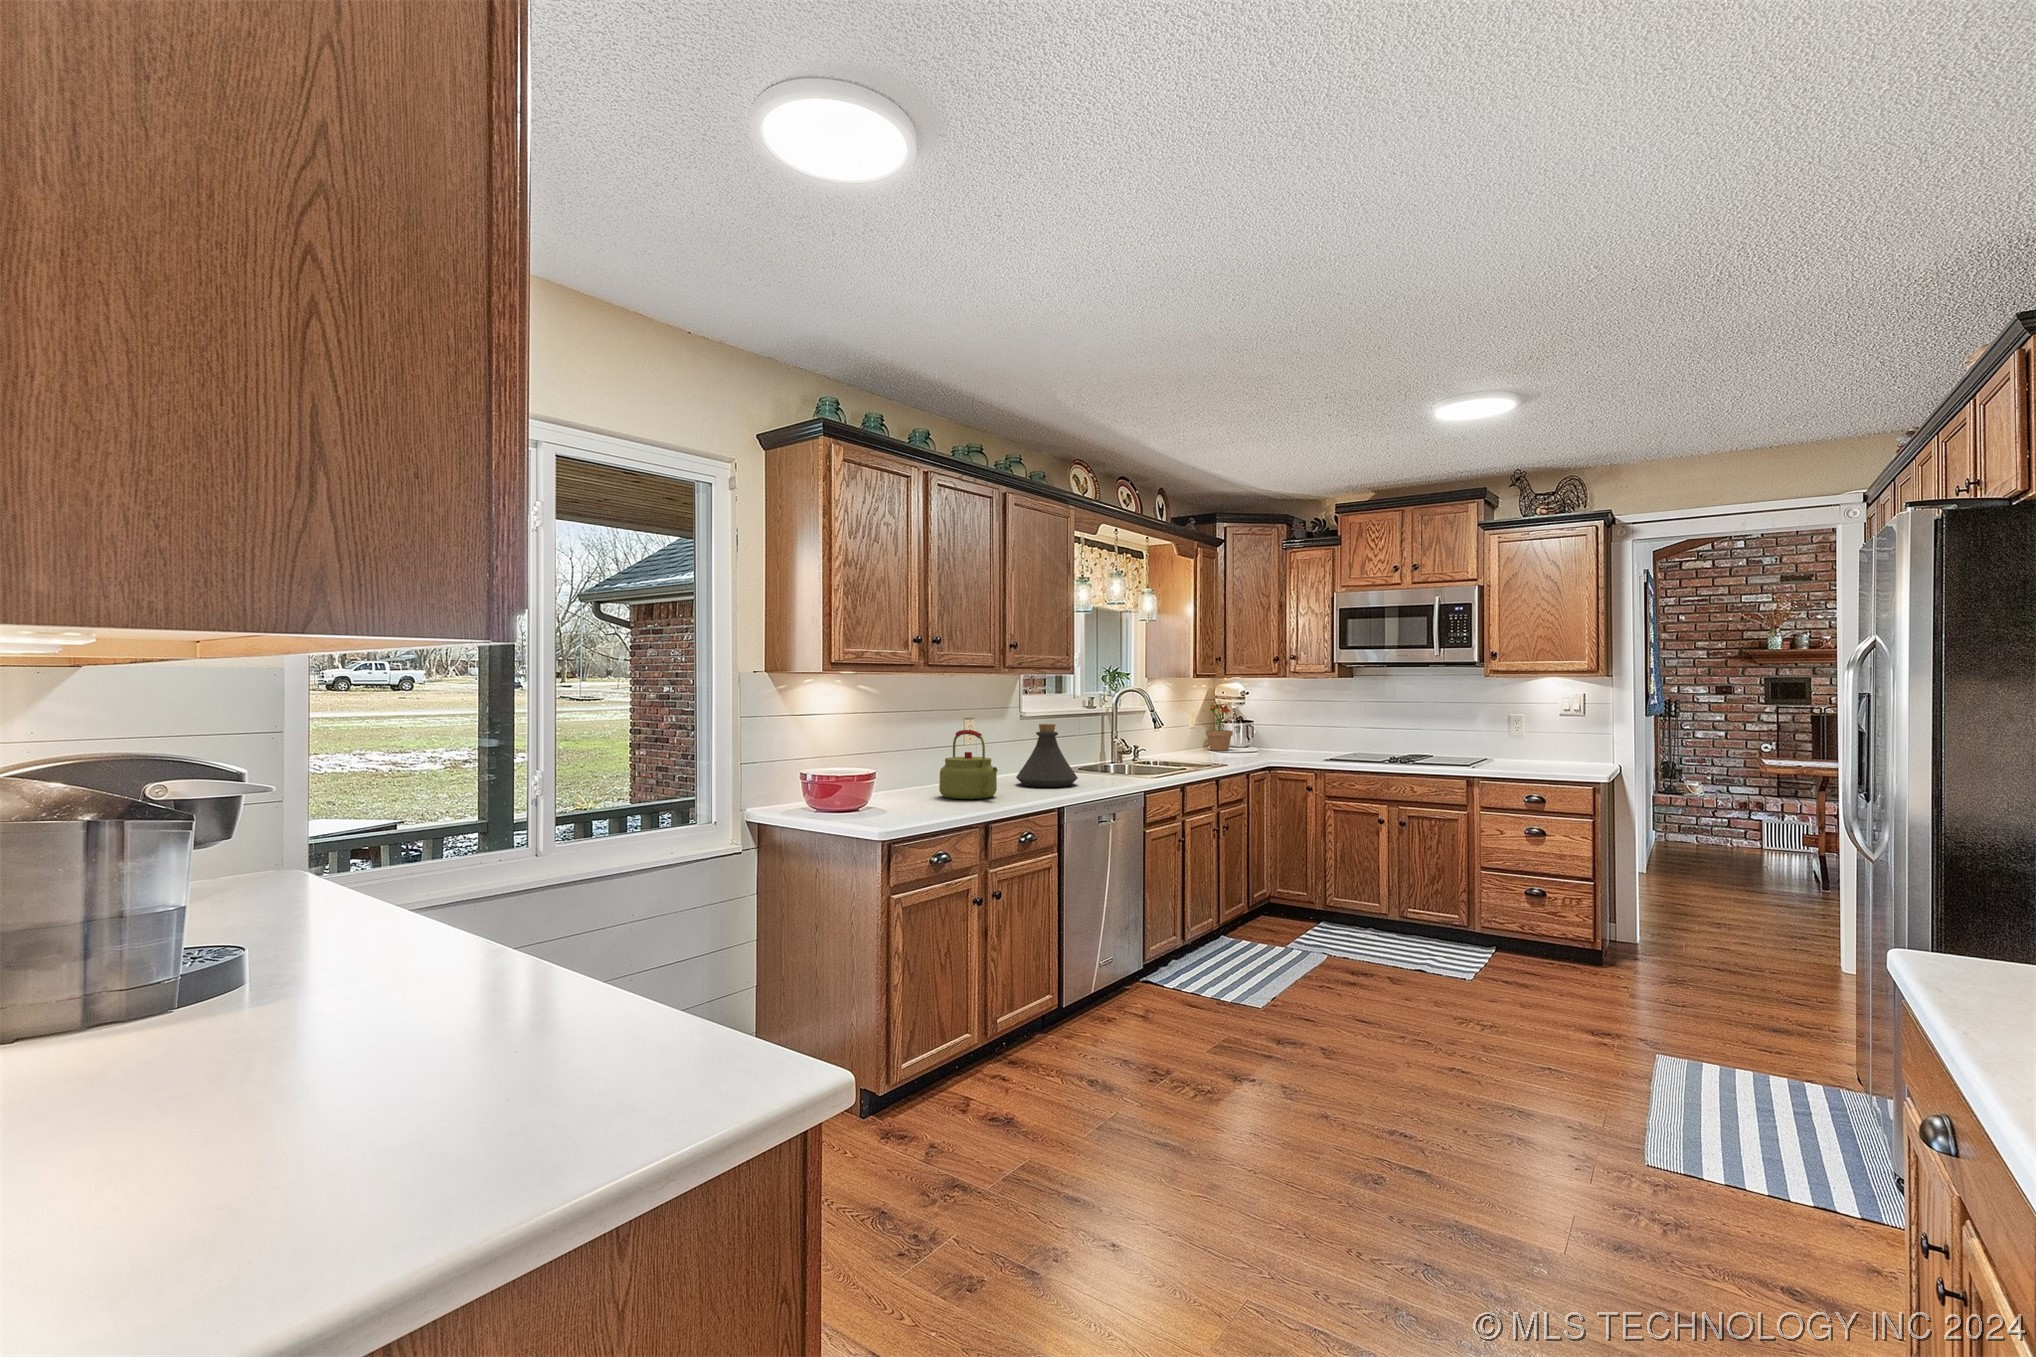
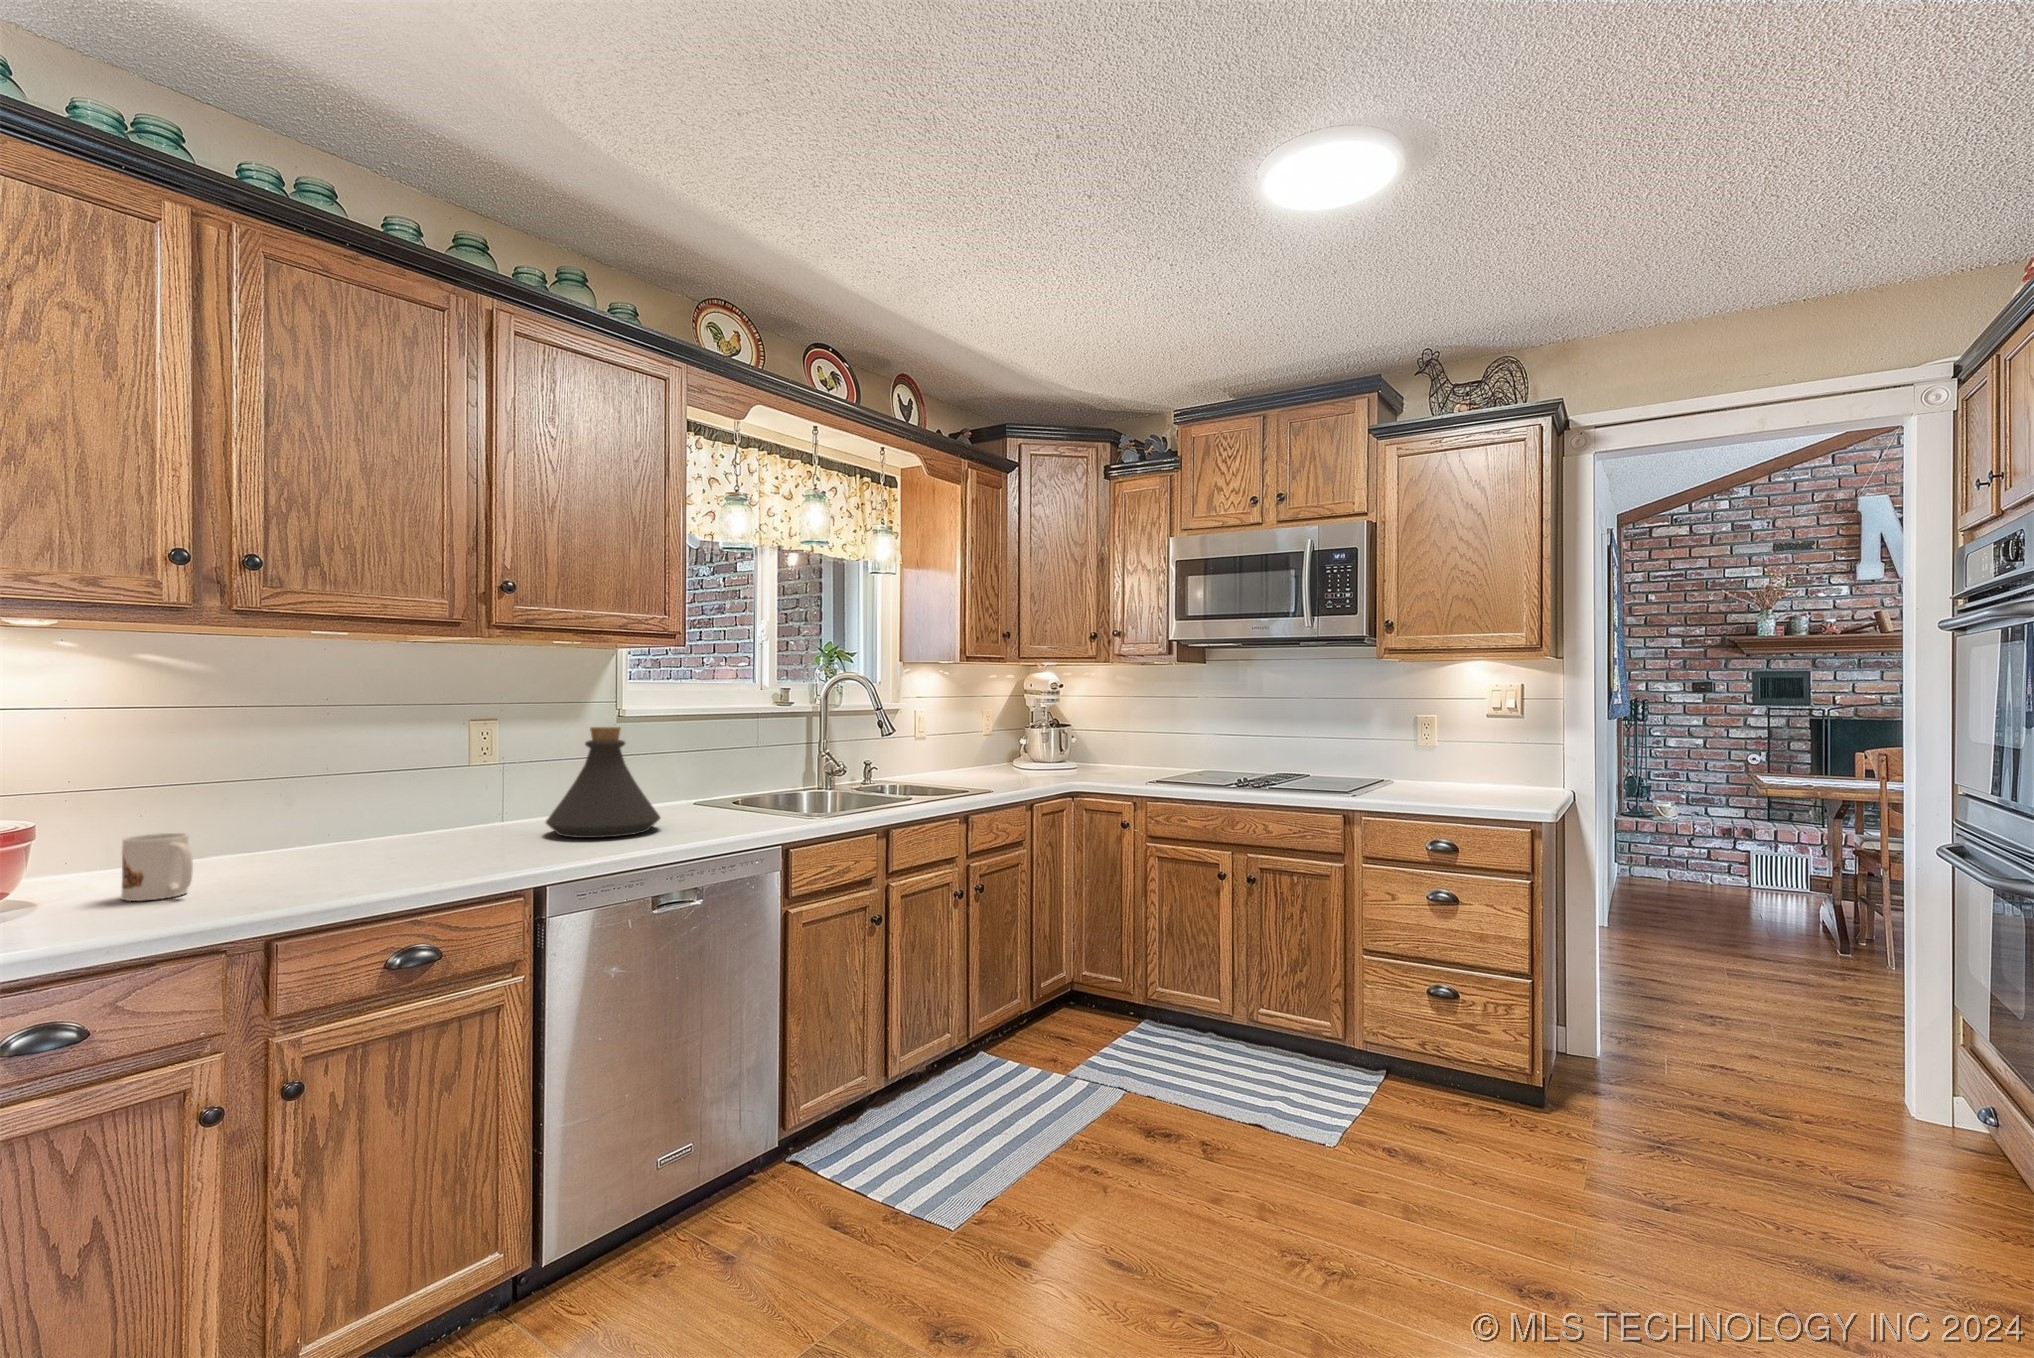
potted plant: present [1203,701,1233,751] -> none [1001,693,1043,765]
kettle: present [939,730,998,799] -> none [306,738,435,871]
mug: none [897,777,930,809] -> present [122,833,193,901]

